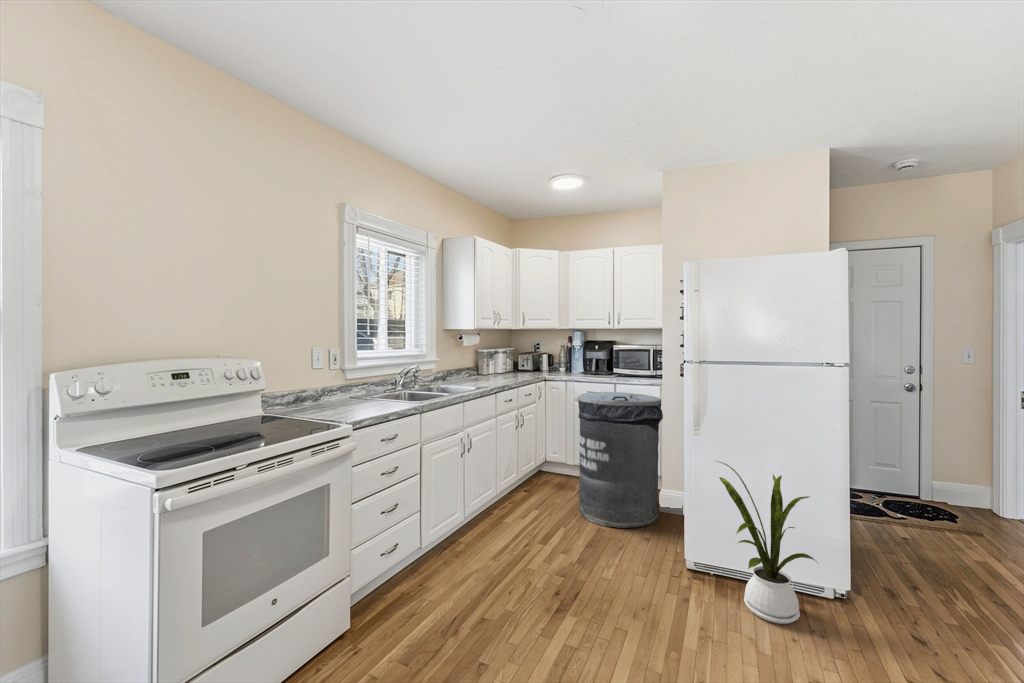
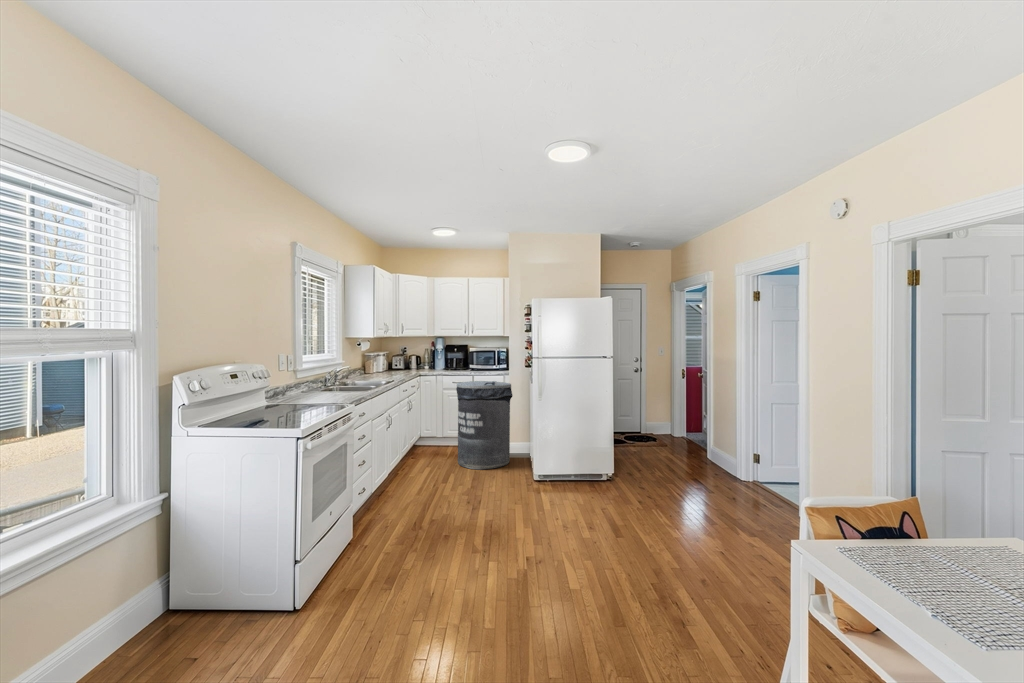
house plant: present [717,461,817,624] -> none [554,412,602,492]

